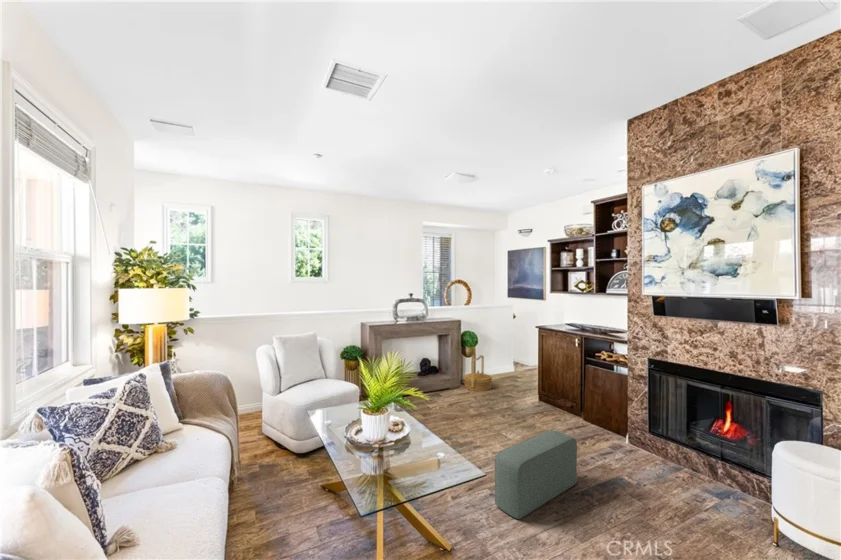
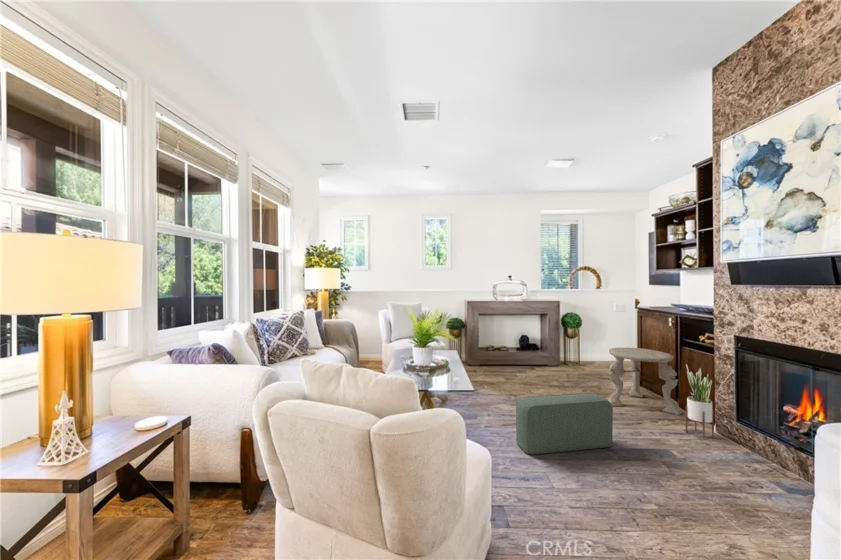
woven basket: present [464,355,492,391] -> none [564,338,595,373]
side table: none [527,367,590,429] -> present [608,348,683,415]
potted plant: none [606,384,633,454] -> present [686,365,714,439]

